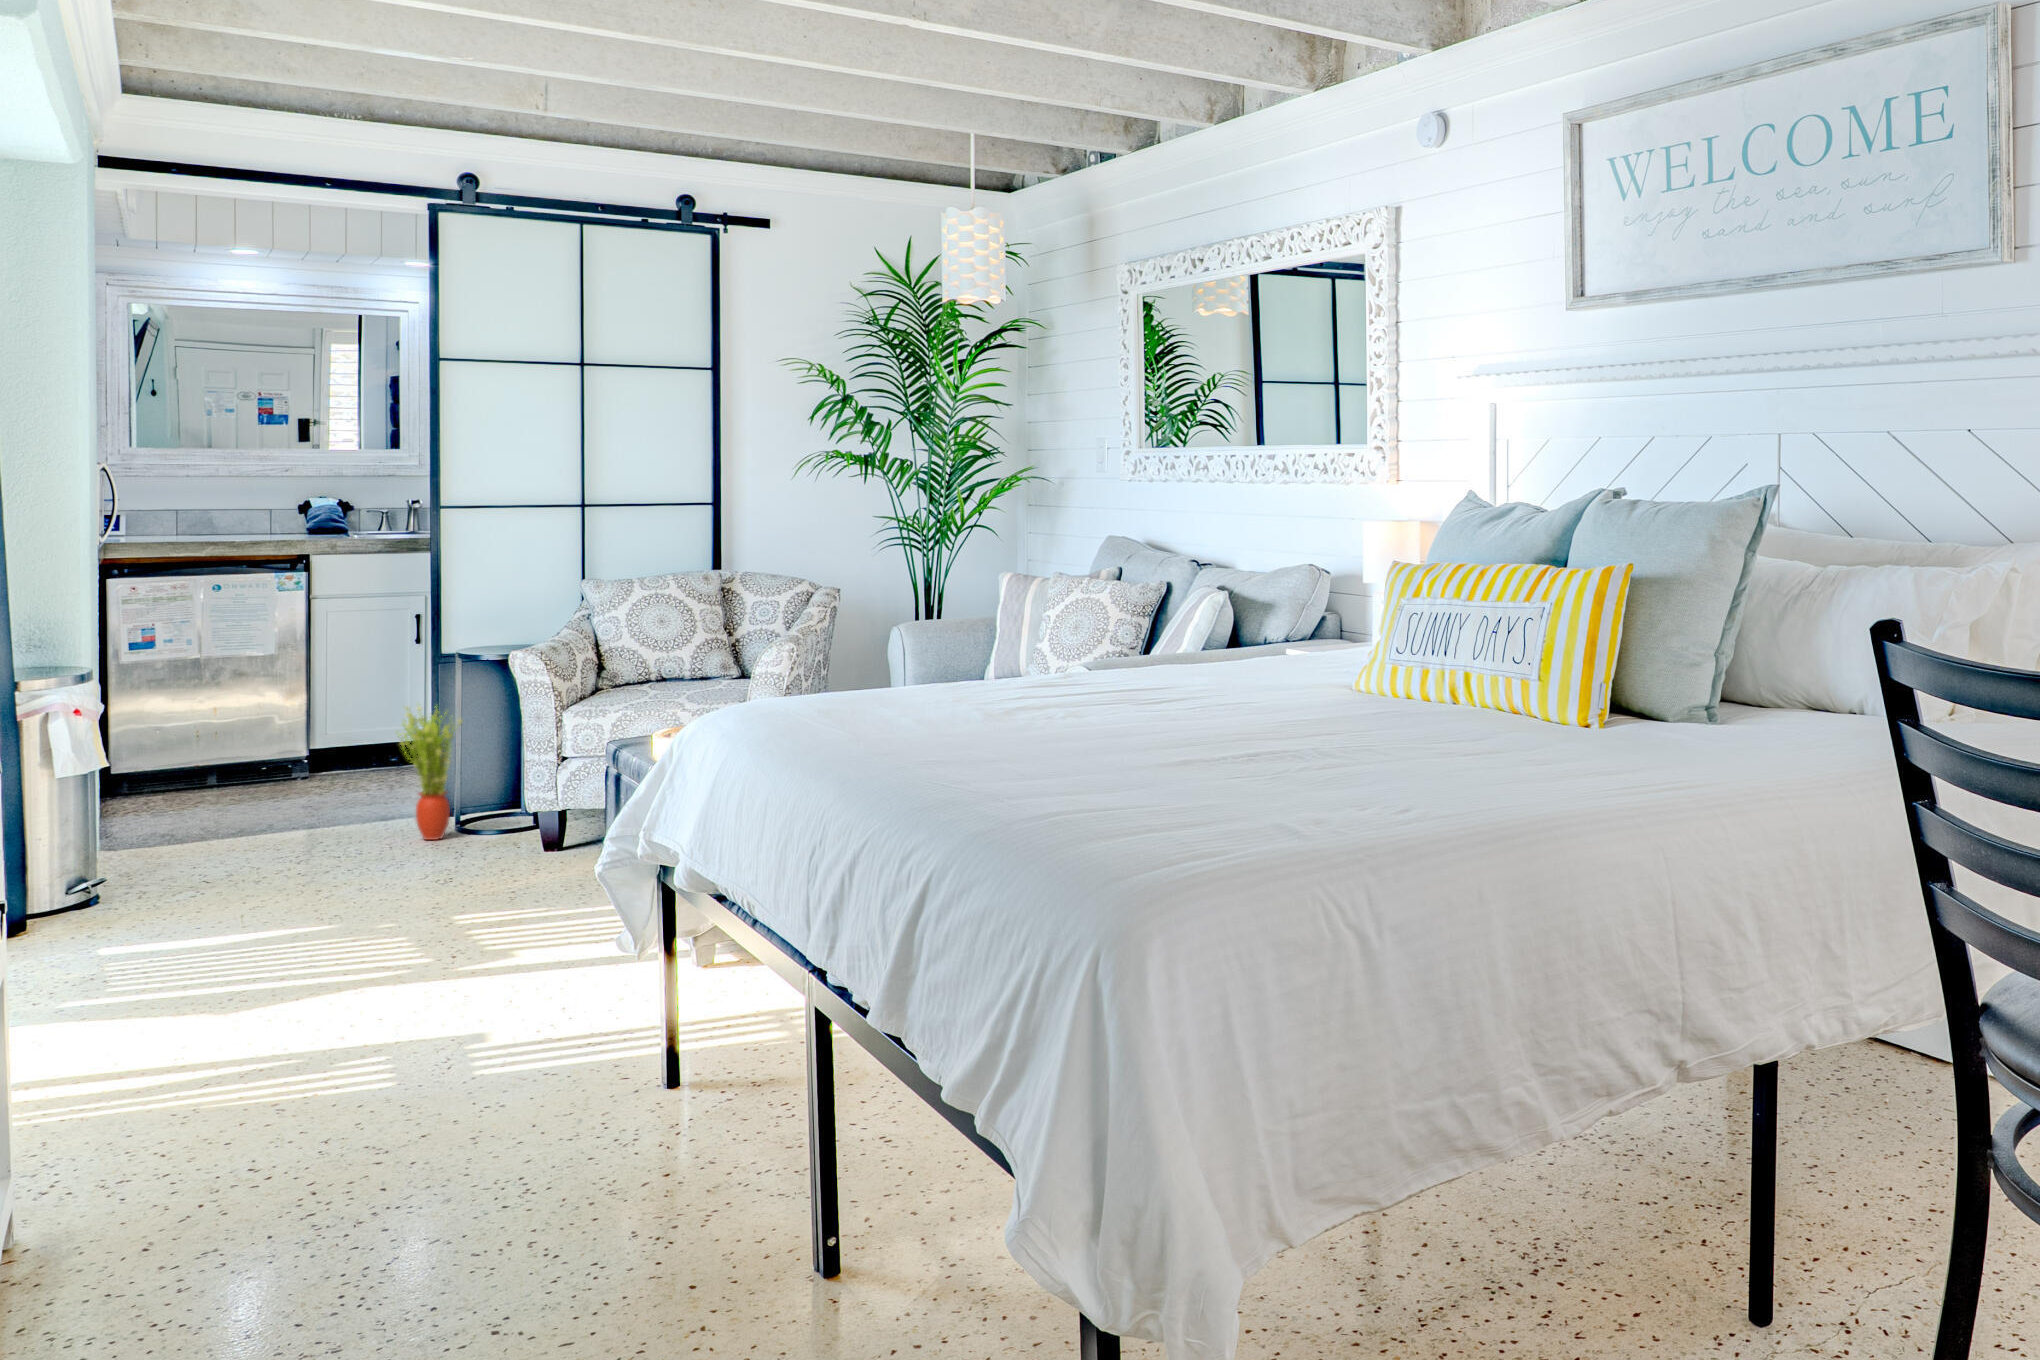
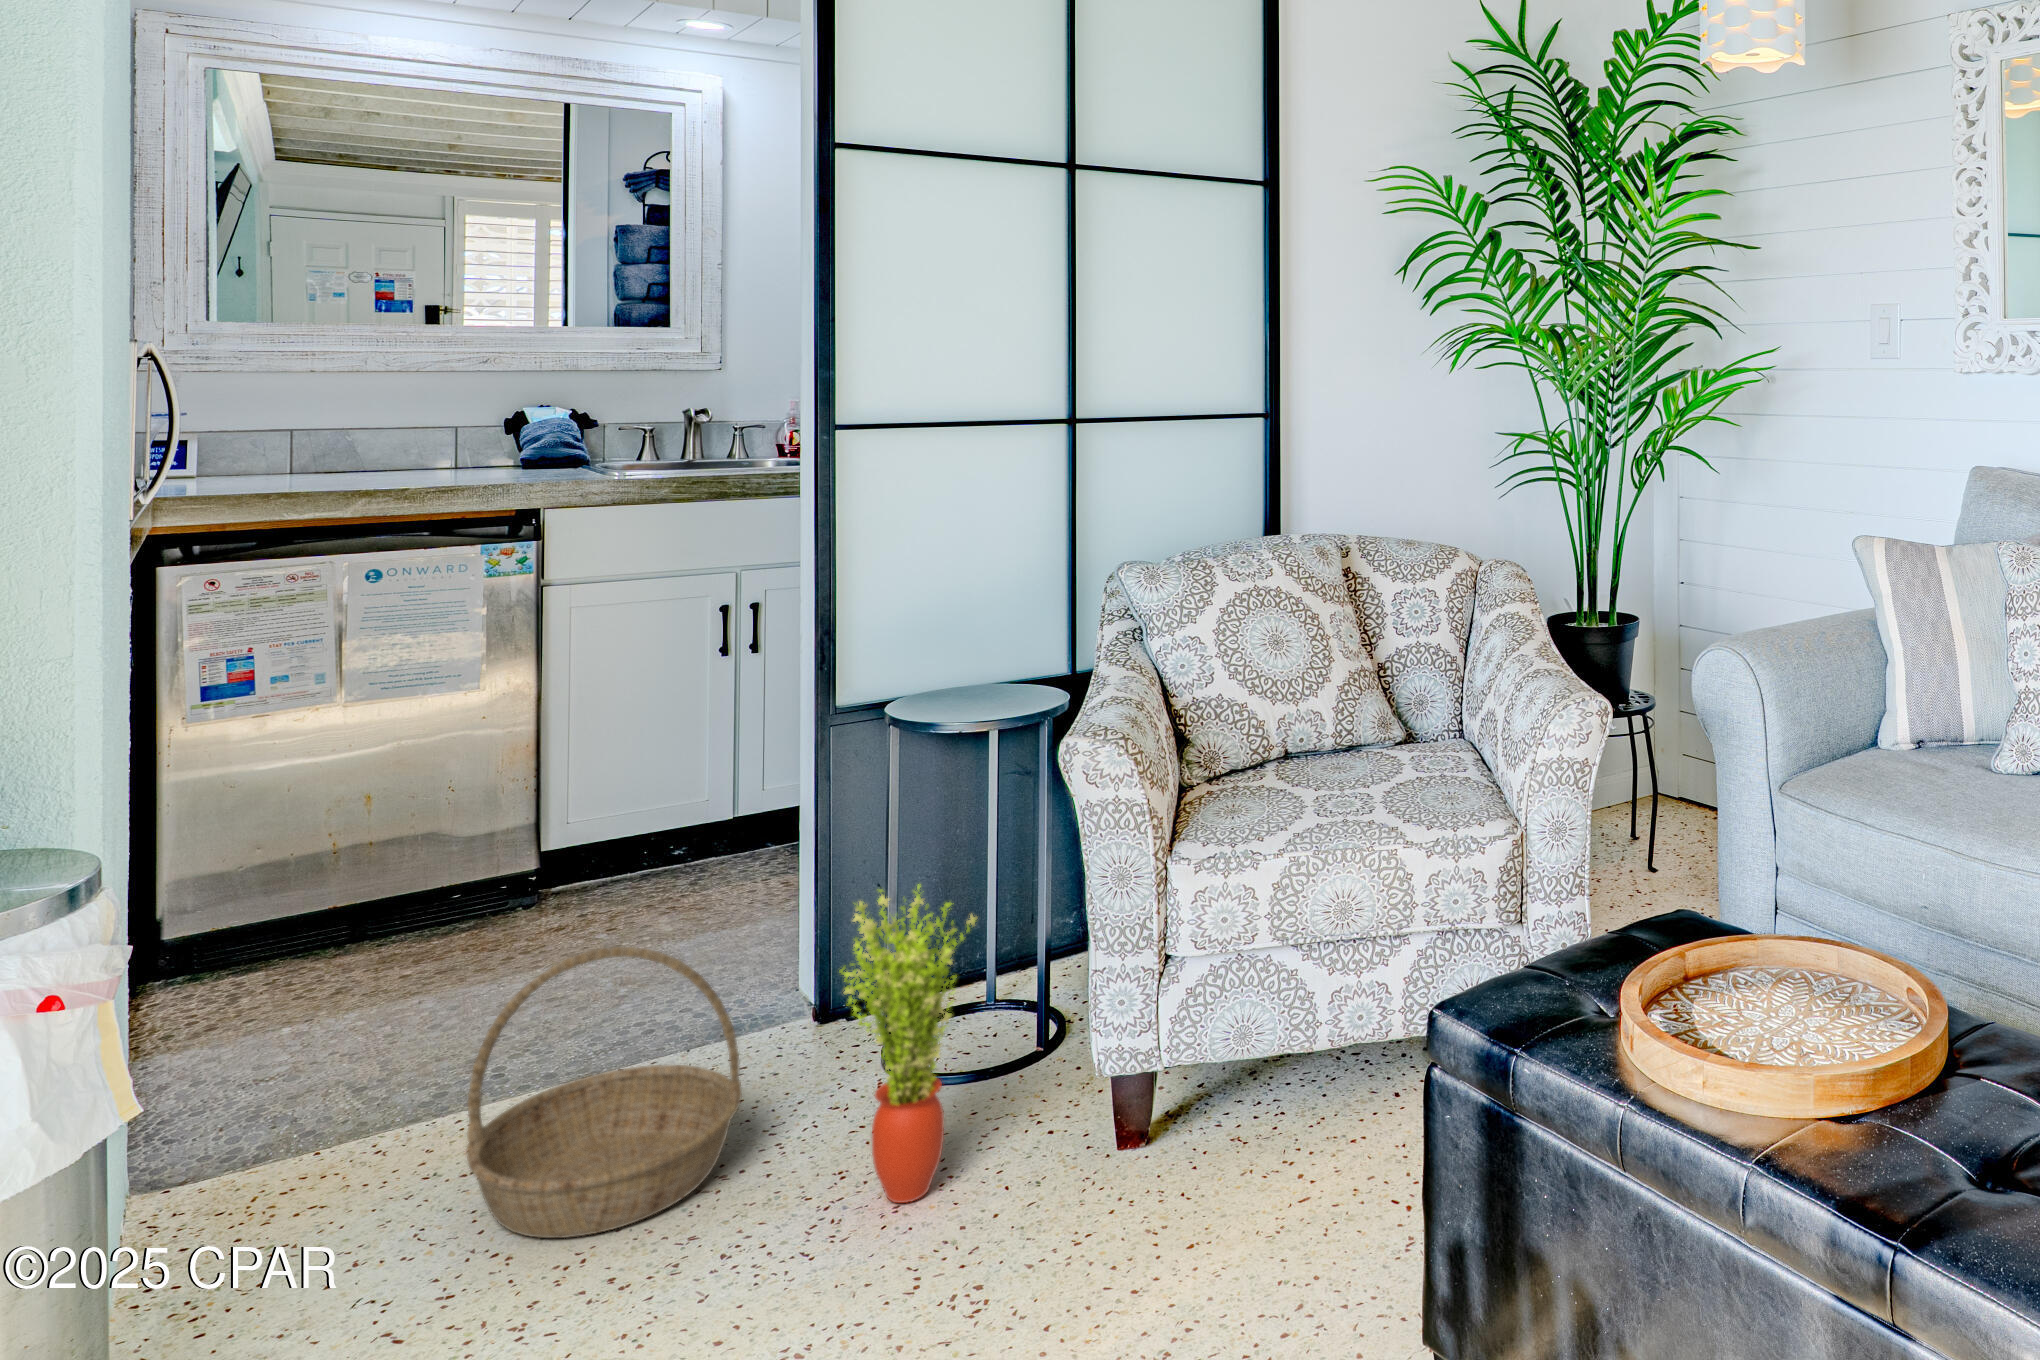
basket: none [247,729,368,840] -> present [467,947,742,1238]

